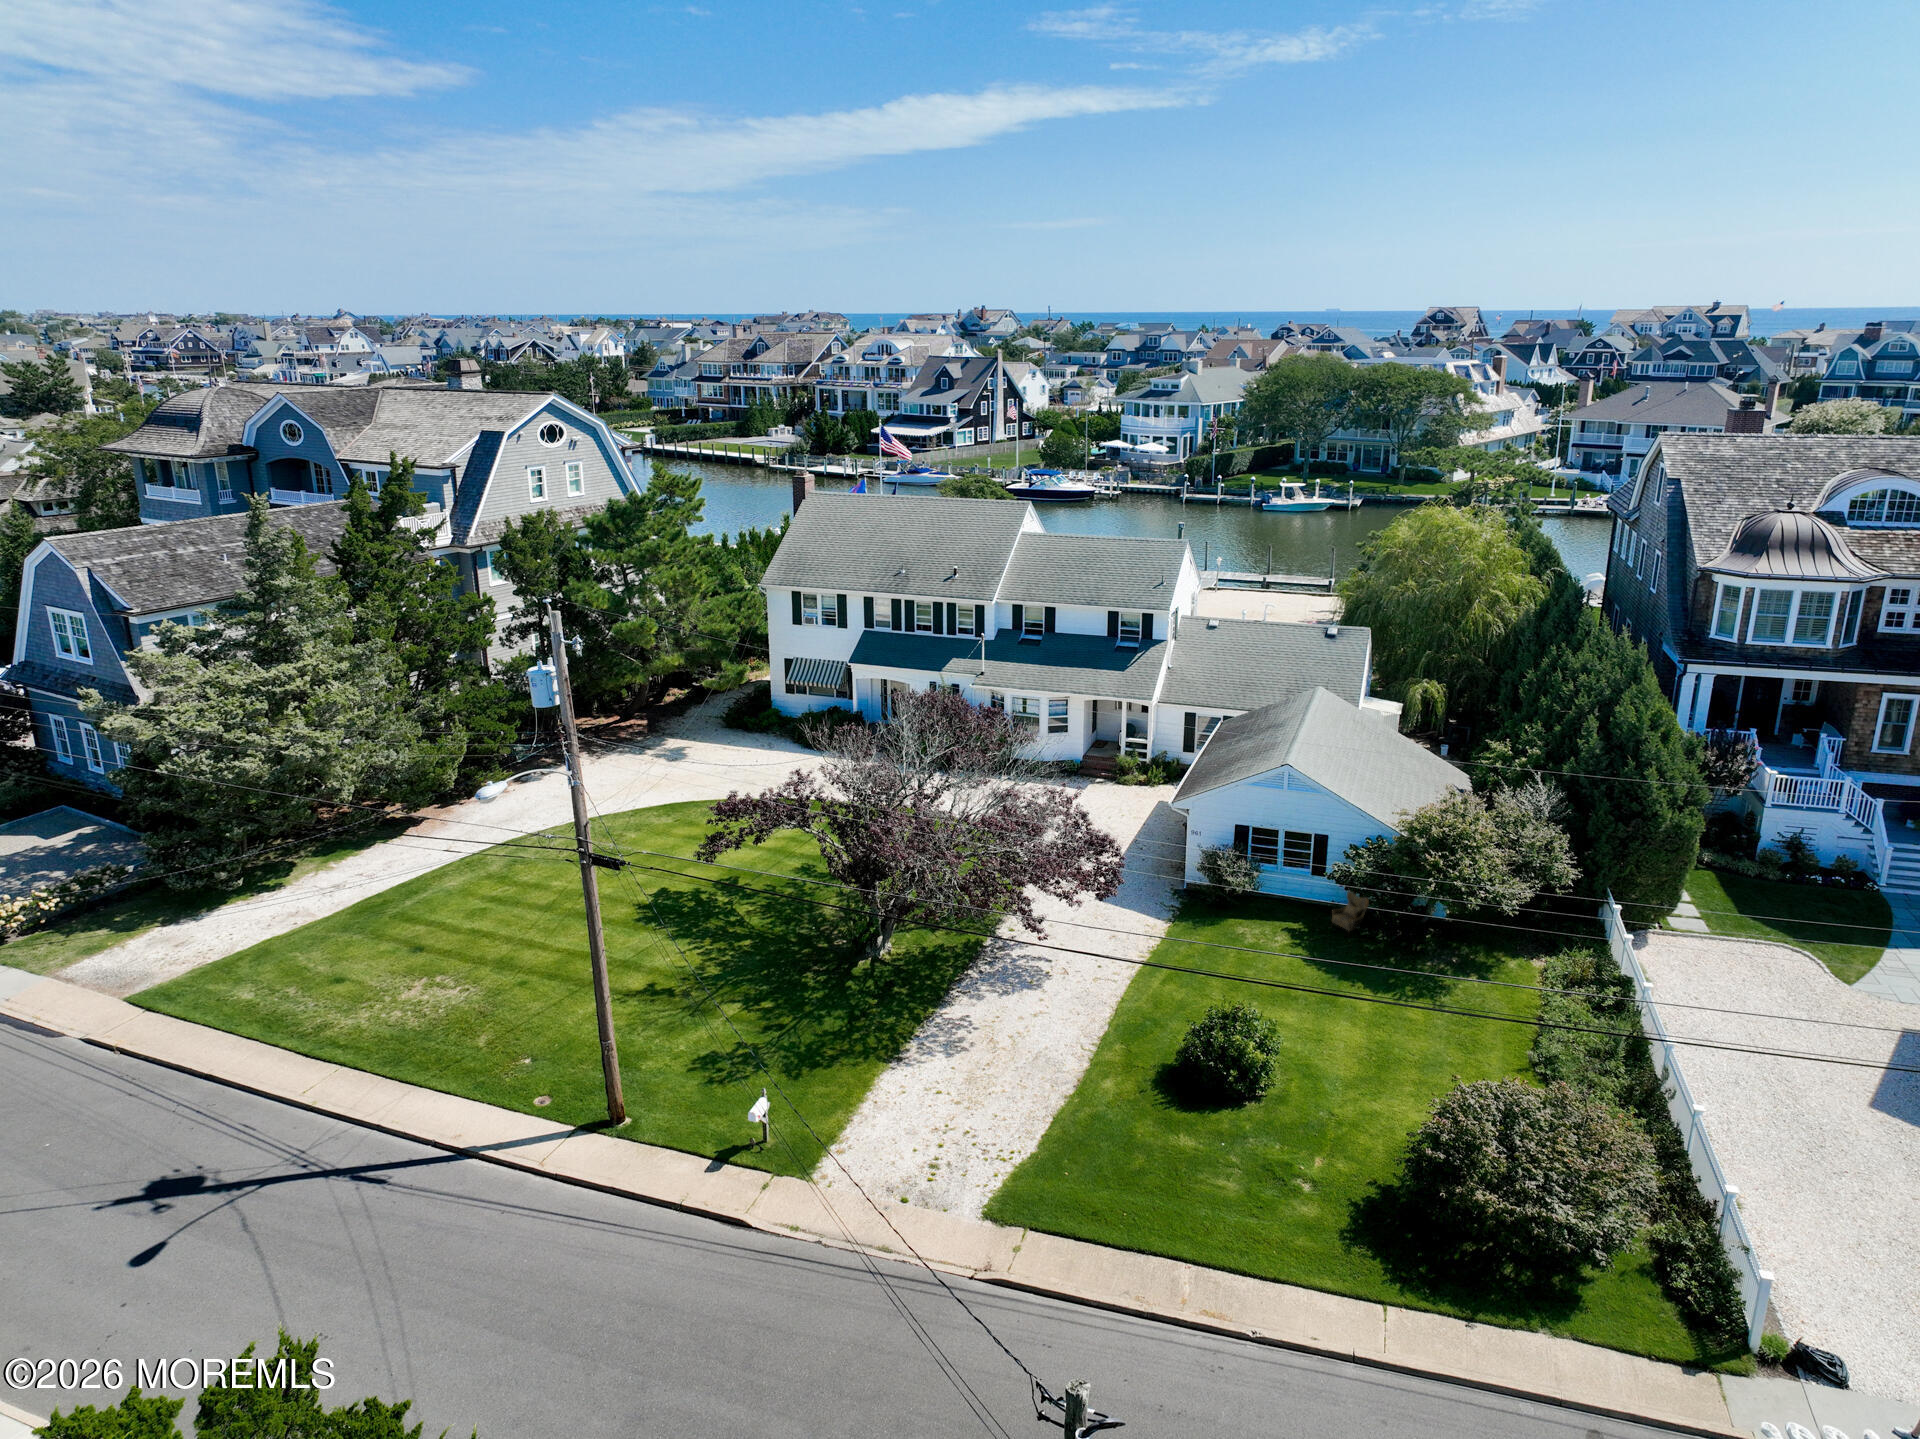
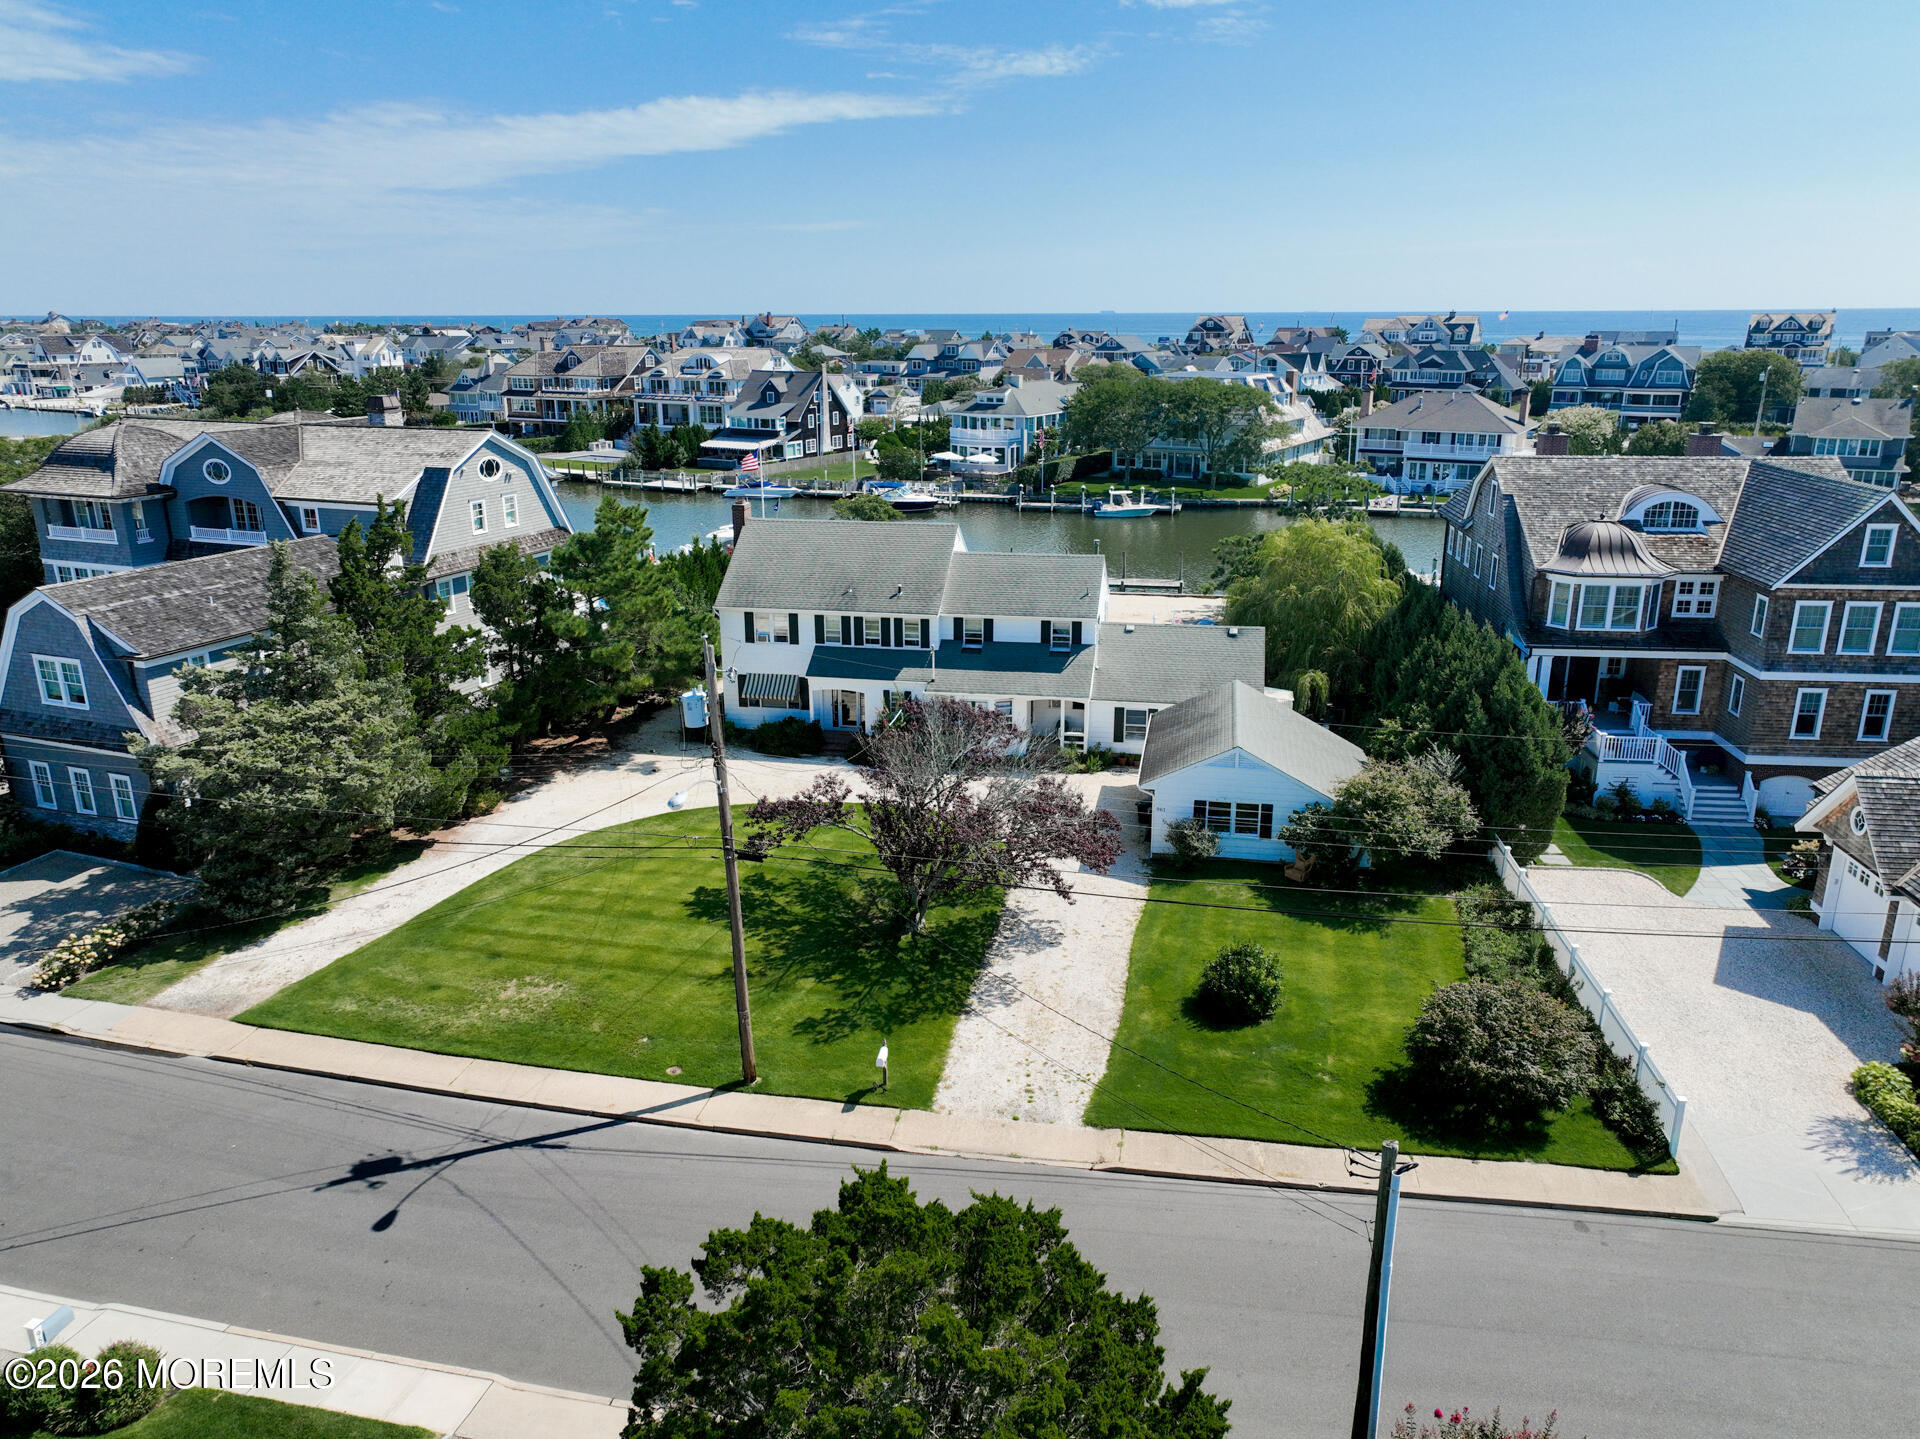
bench: none [135,872,187,911] -> present [187,910,235,942]

